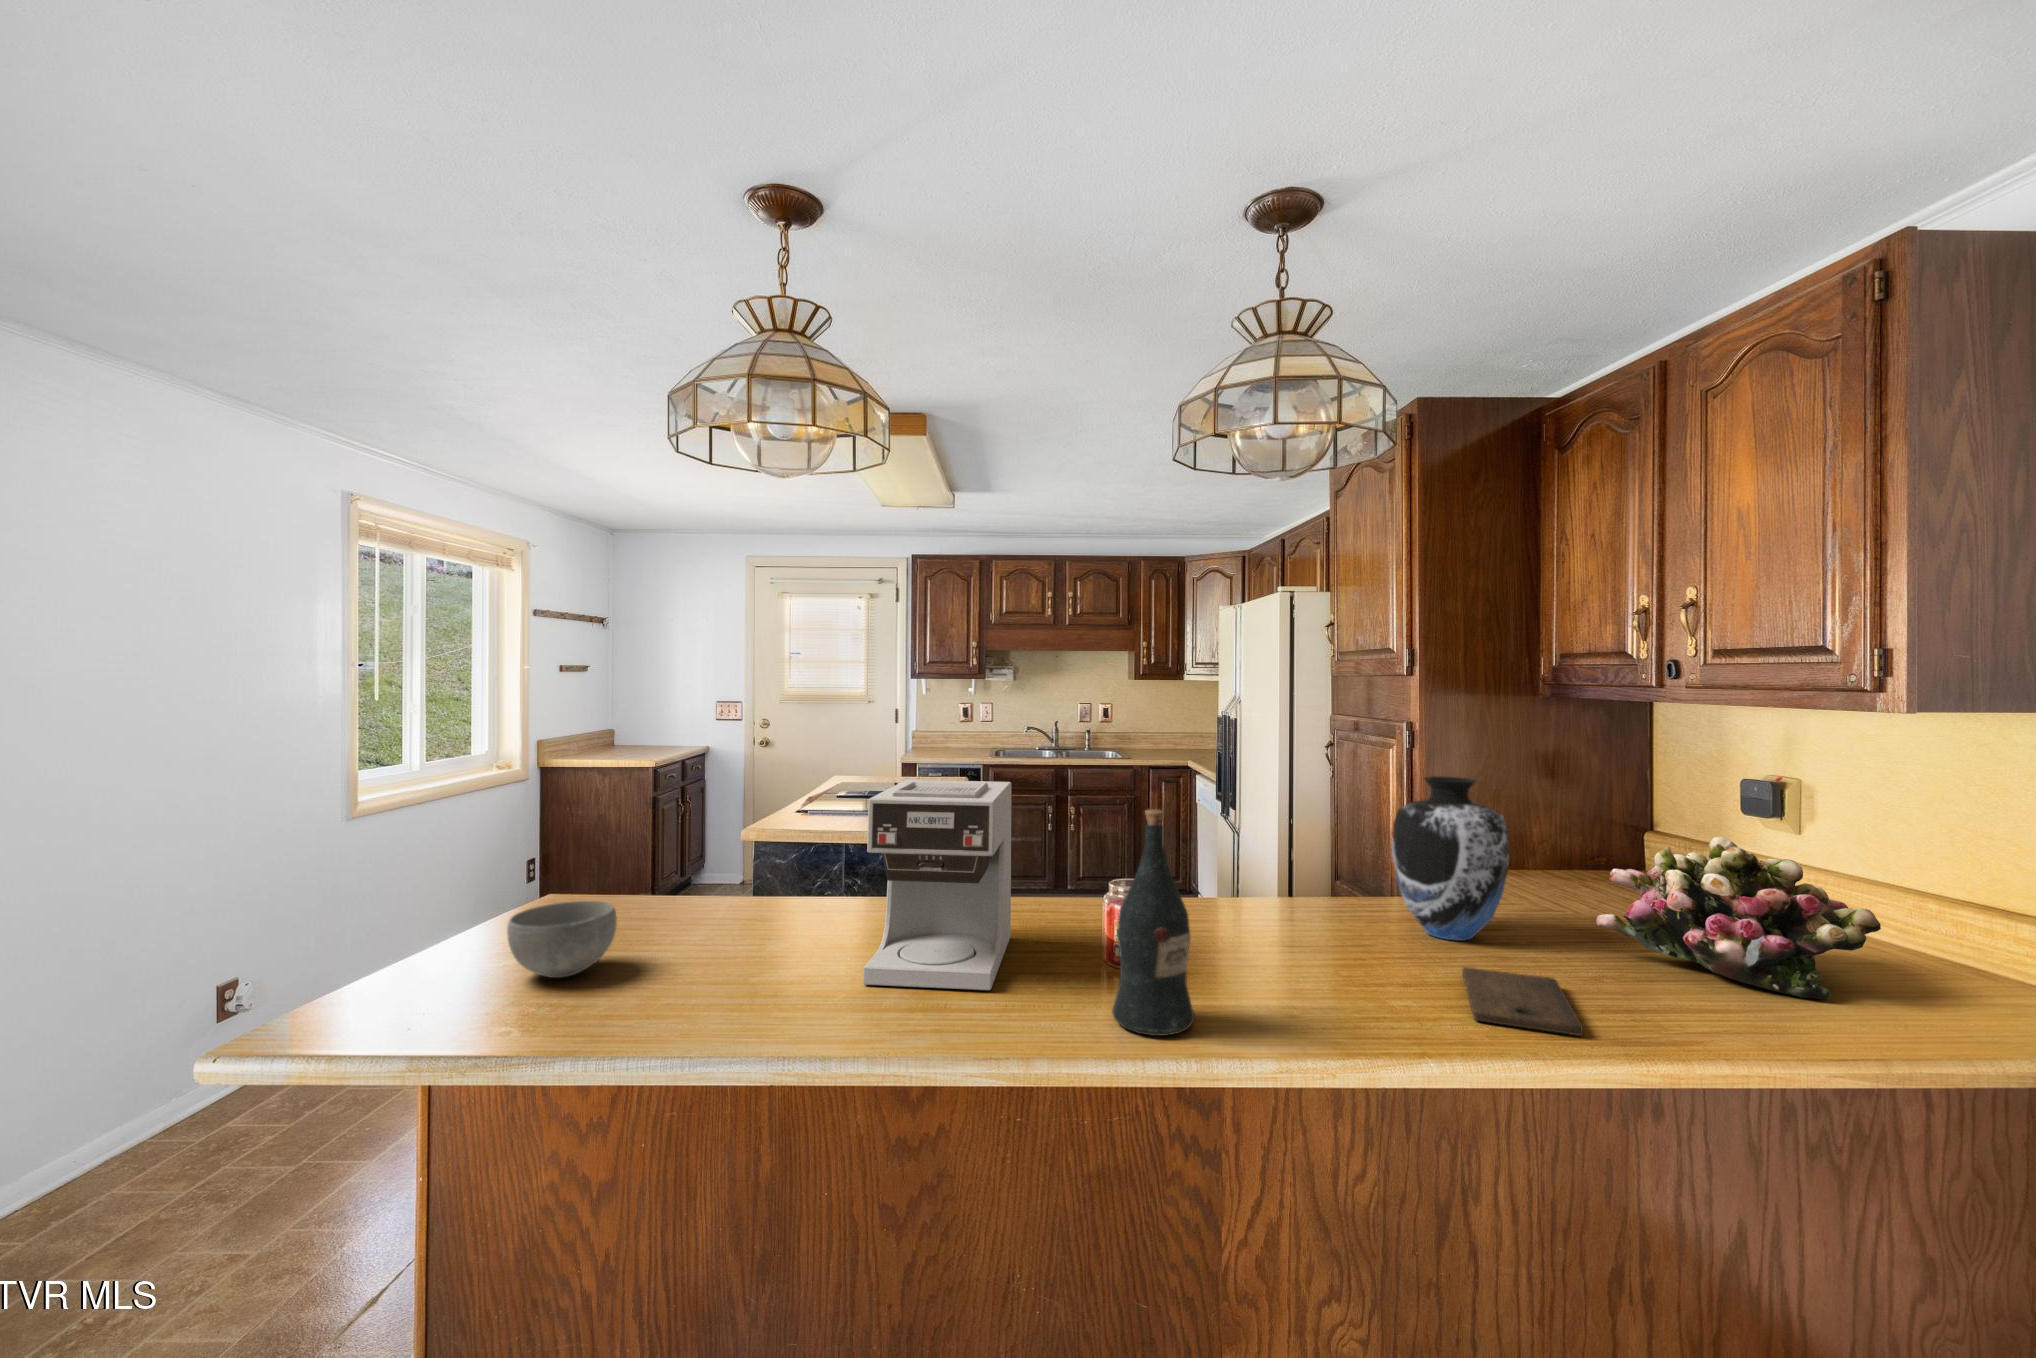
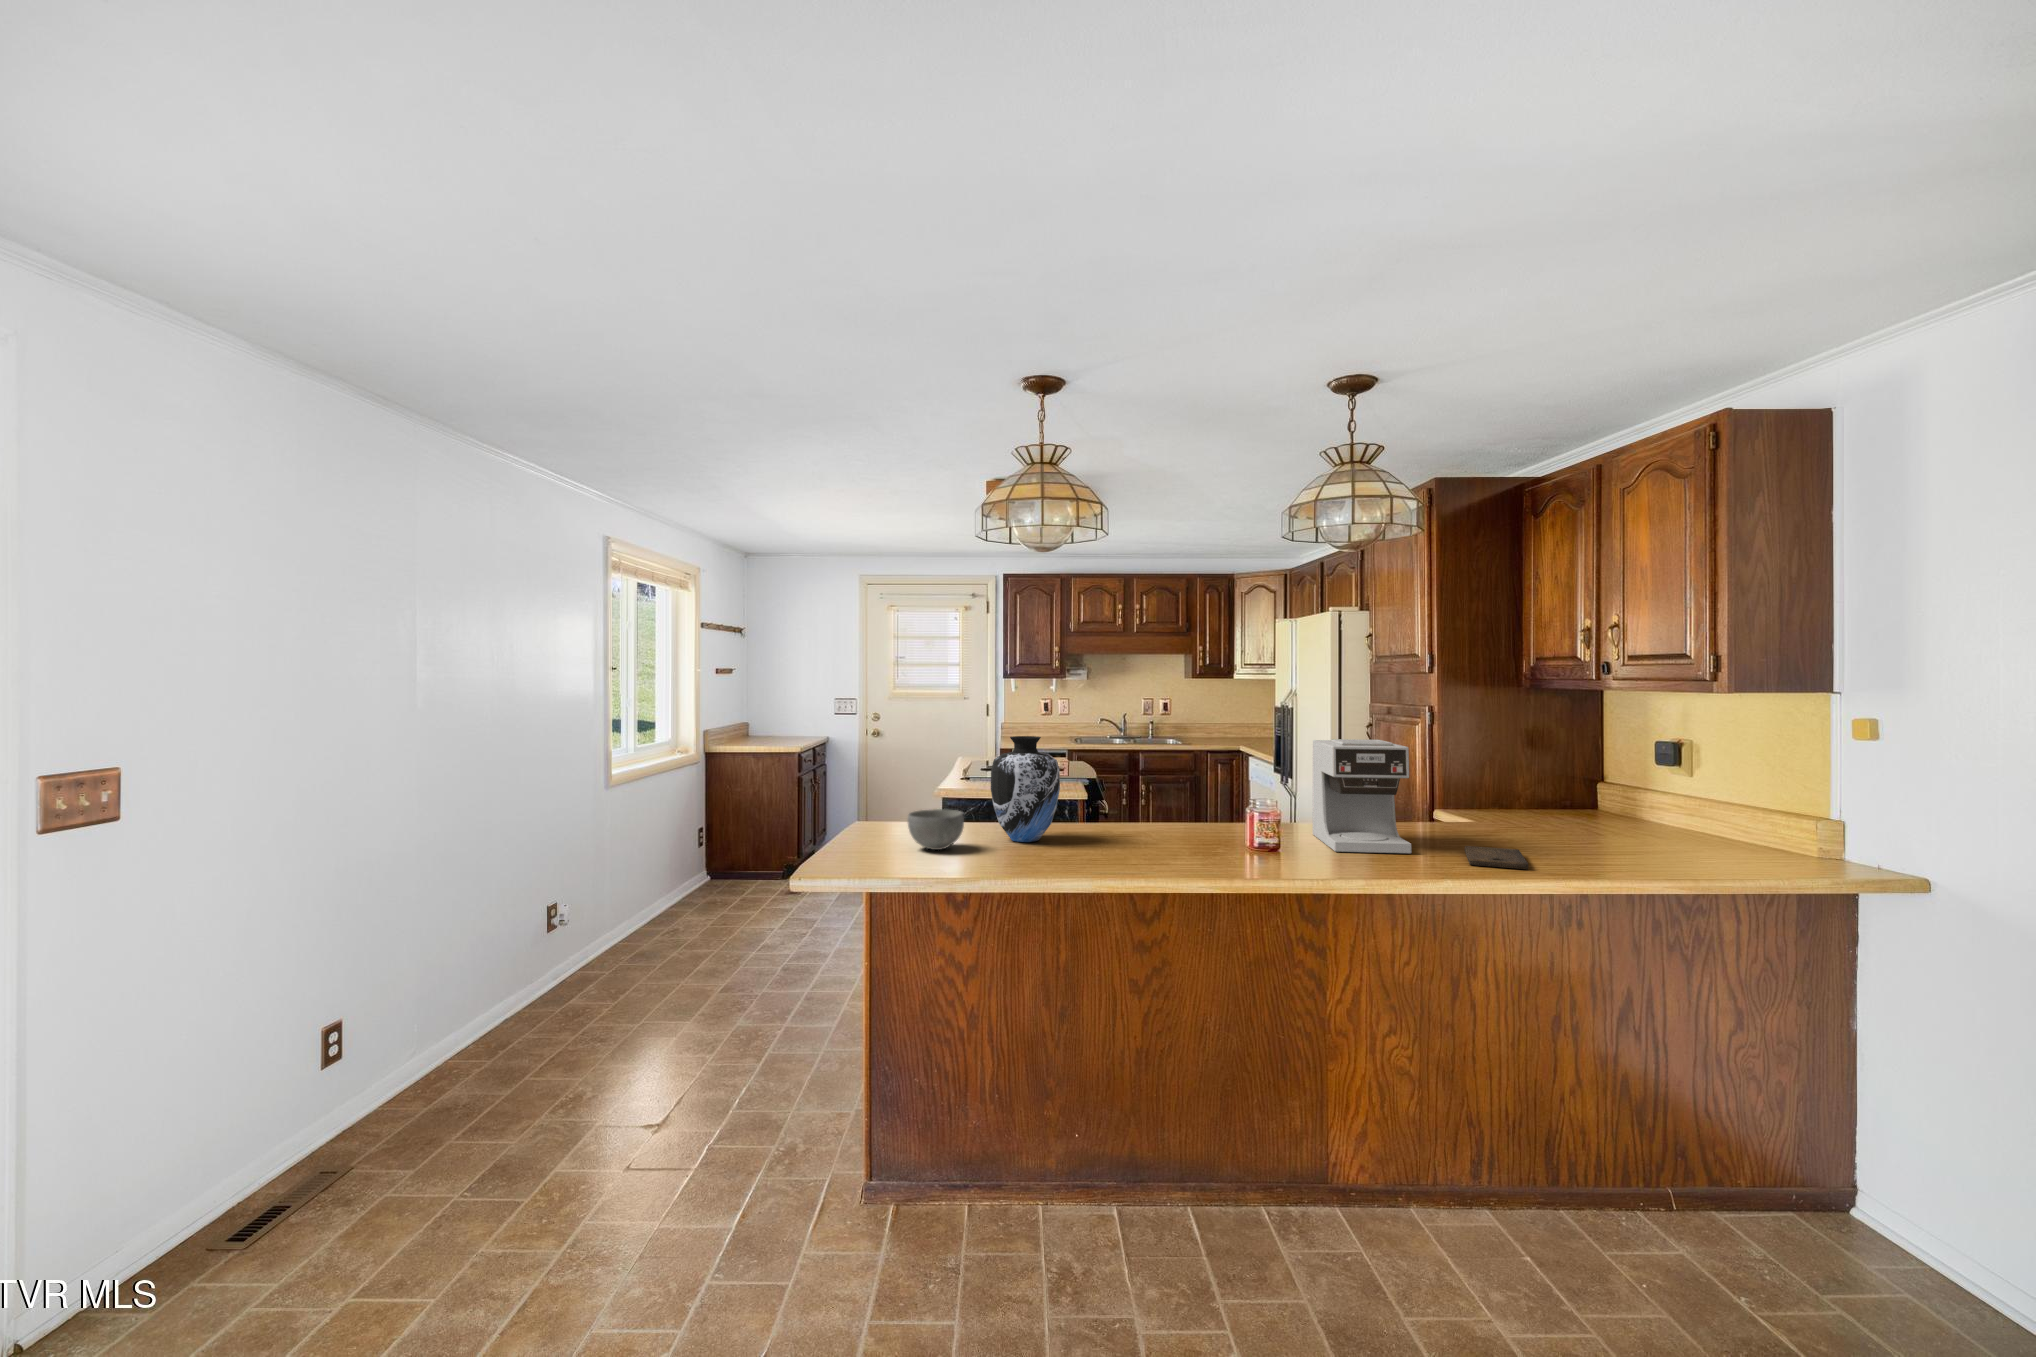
vase: present [1392,776,1509,941] -> present [991,736,1060,842]
coffee maker: present [863,780,1012,990] -> present [1313,739,1412,853]
wine bottle: present [1112,809,1195,1036] -> none [1267,747,1315,869]
flower arrangement: present [1596,837,1881,1000] -> none [1548,771,1707,859]

